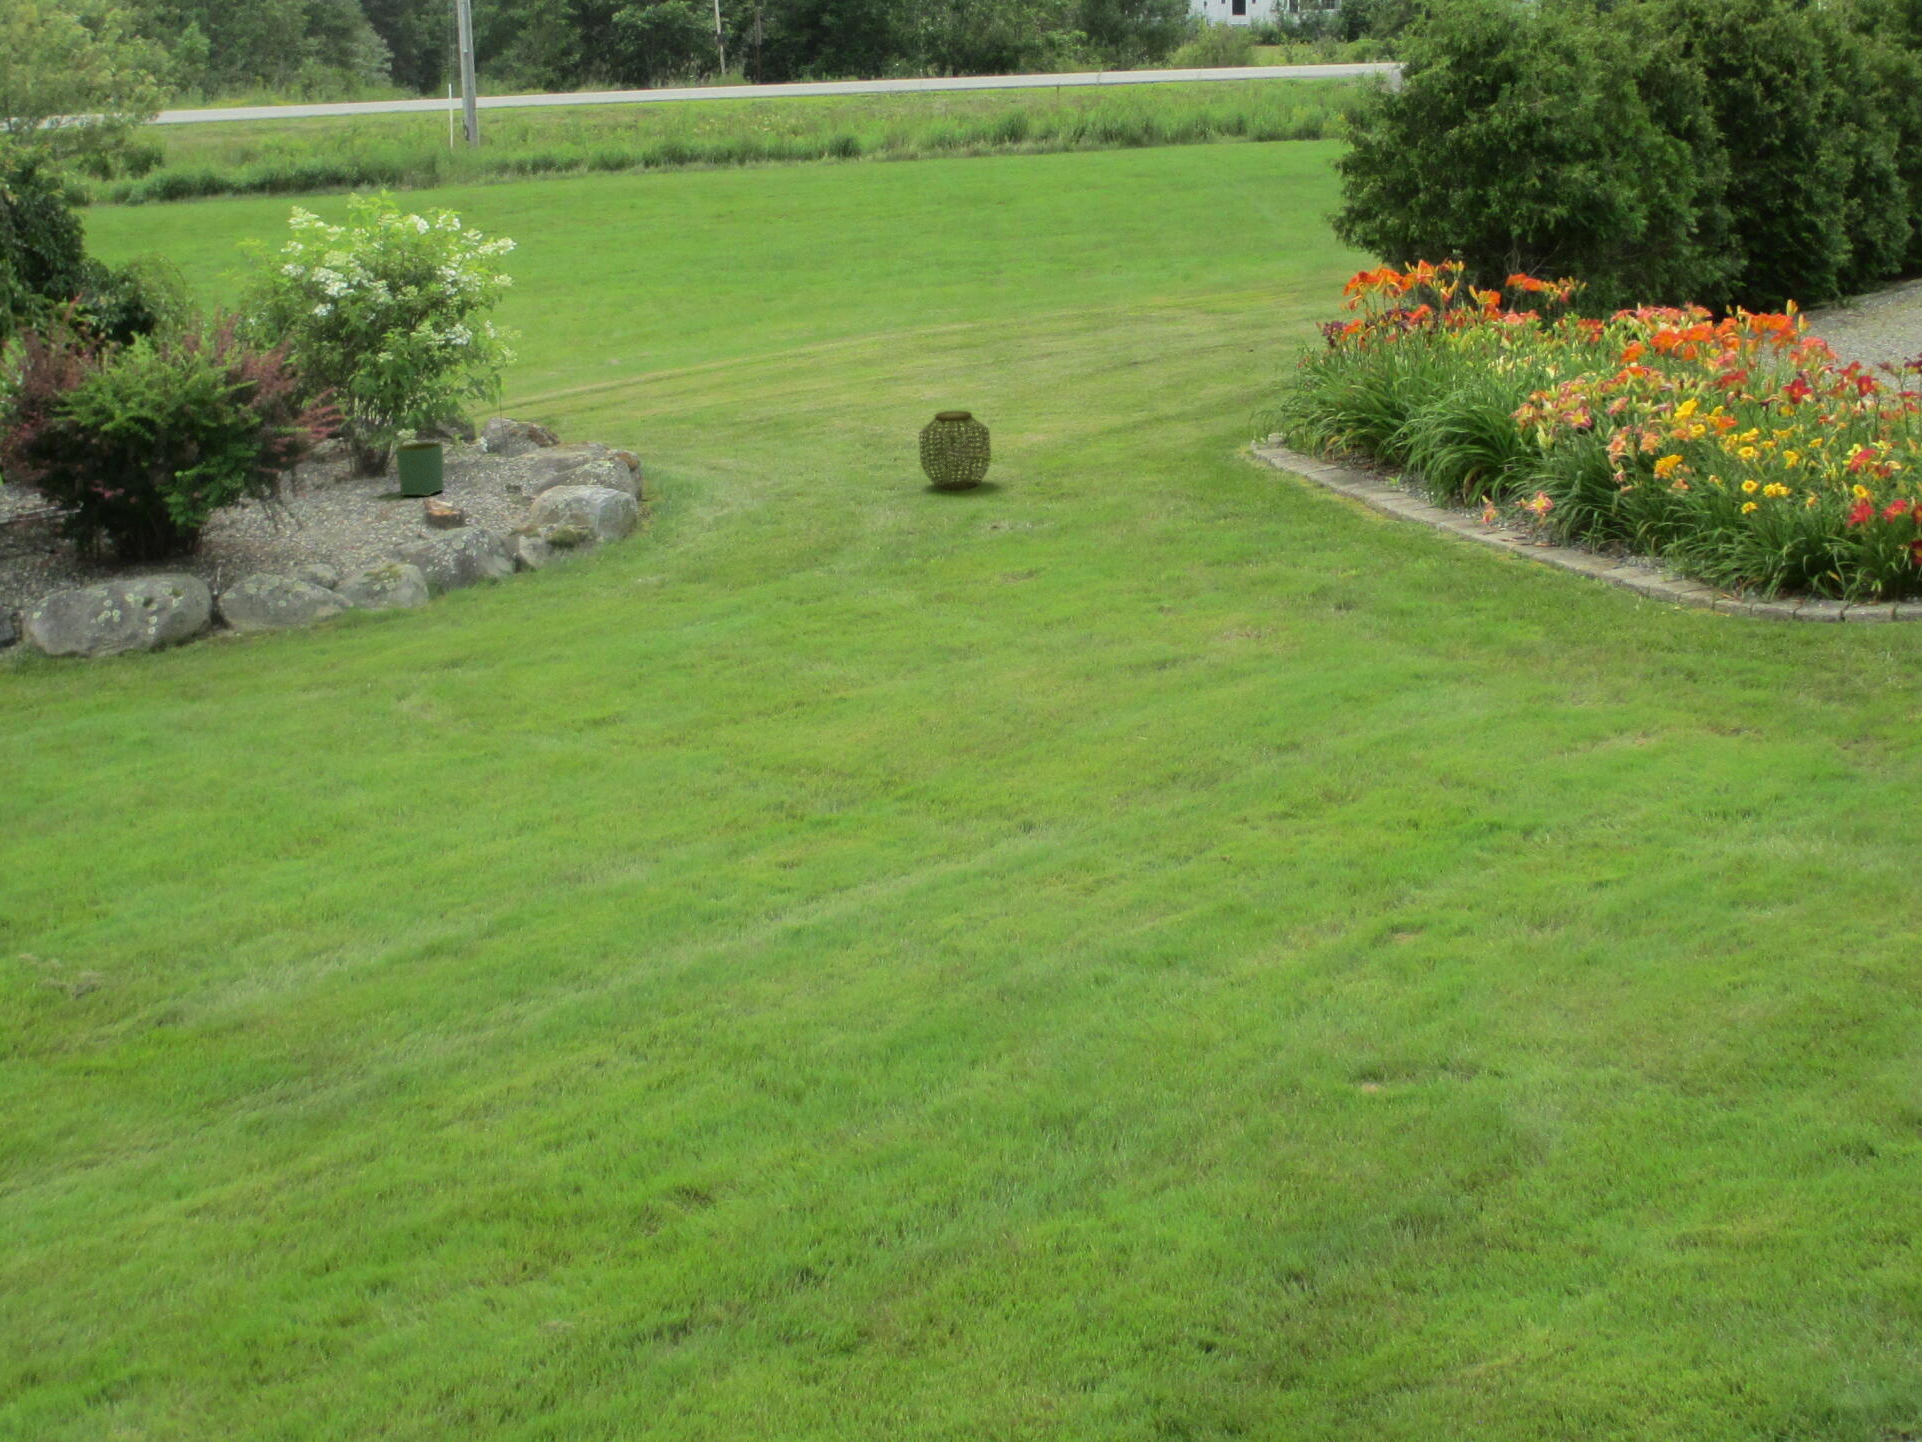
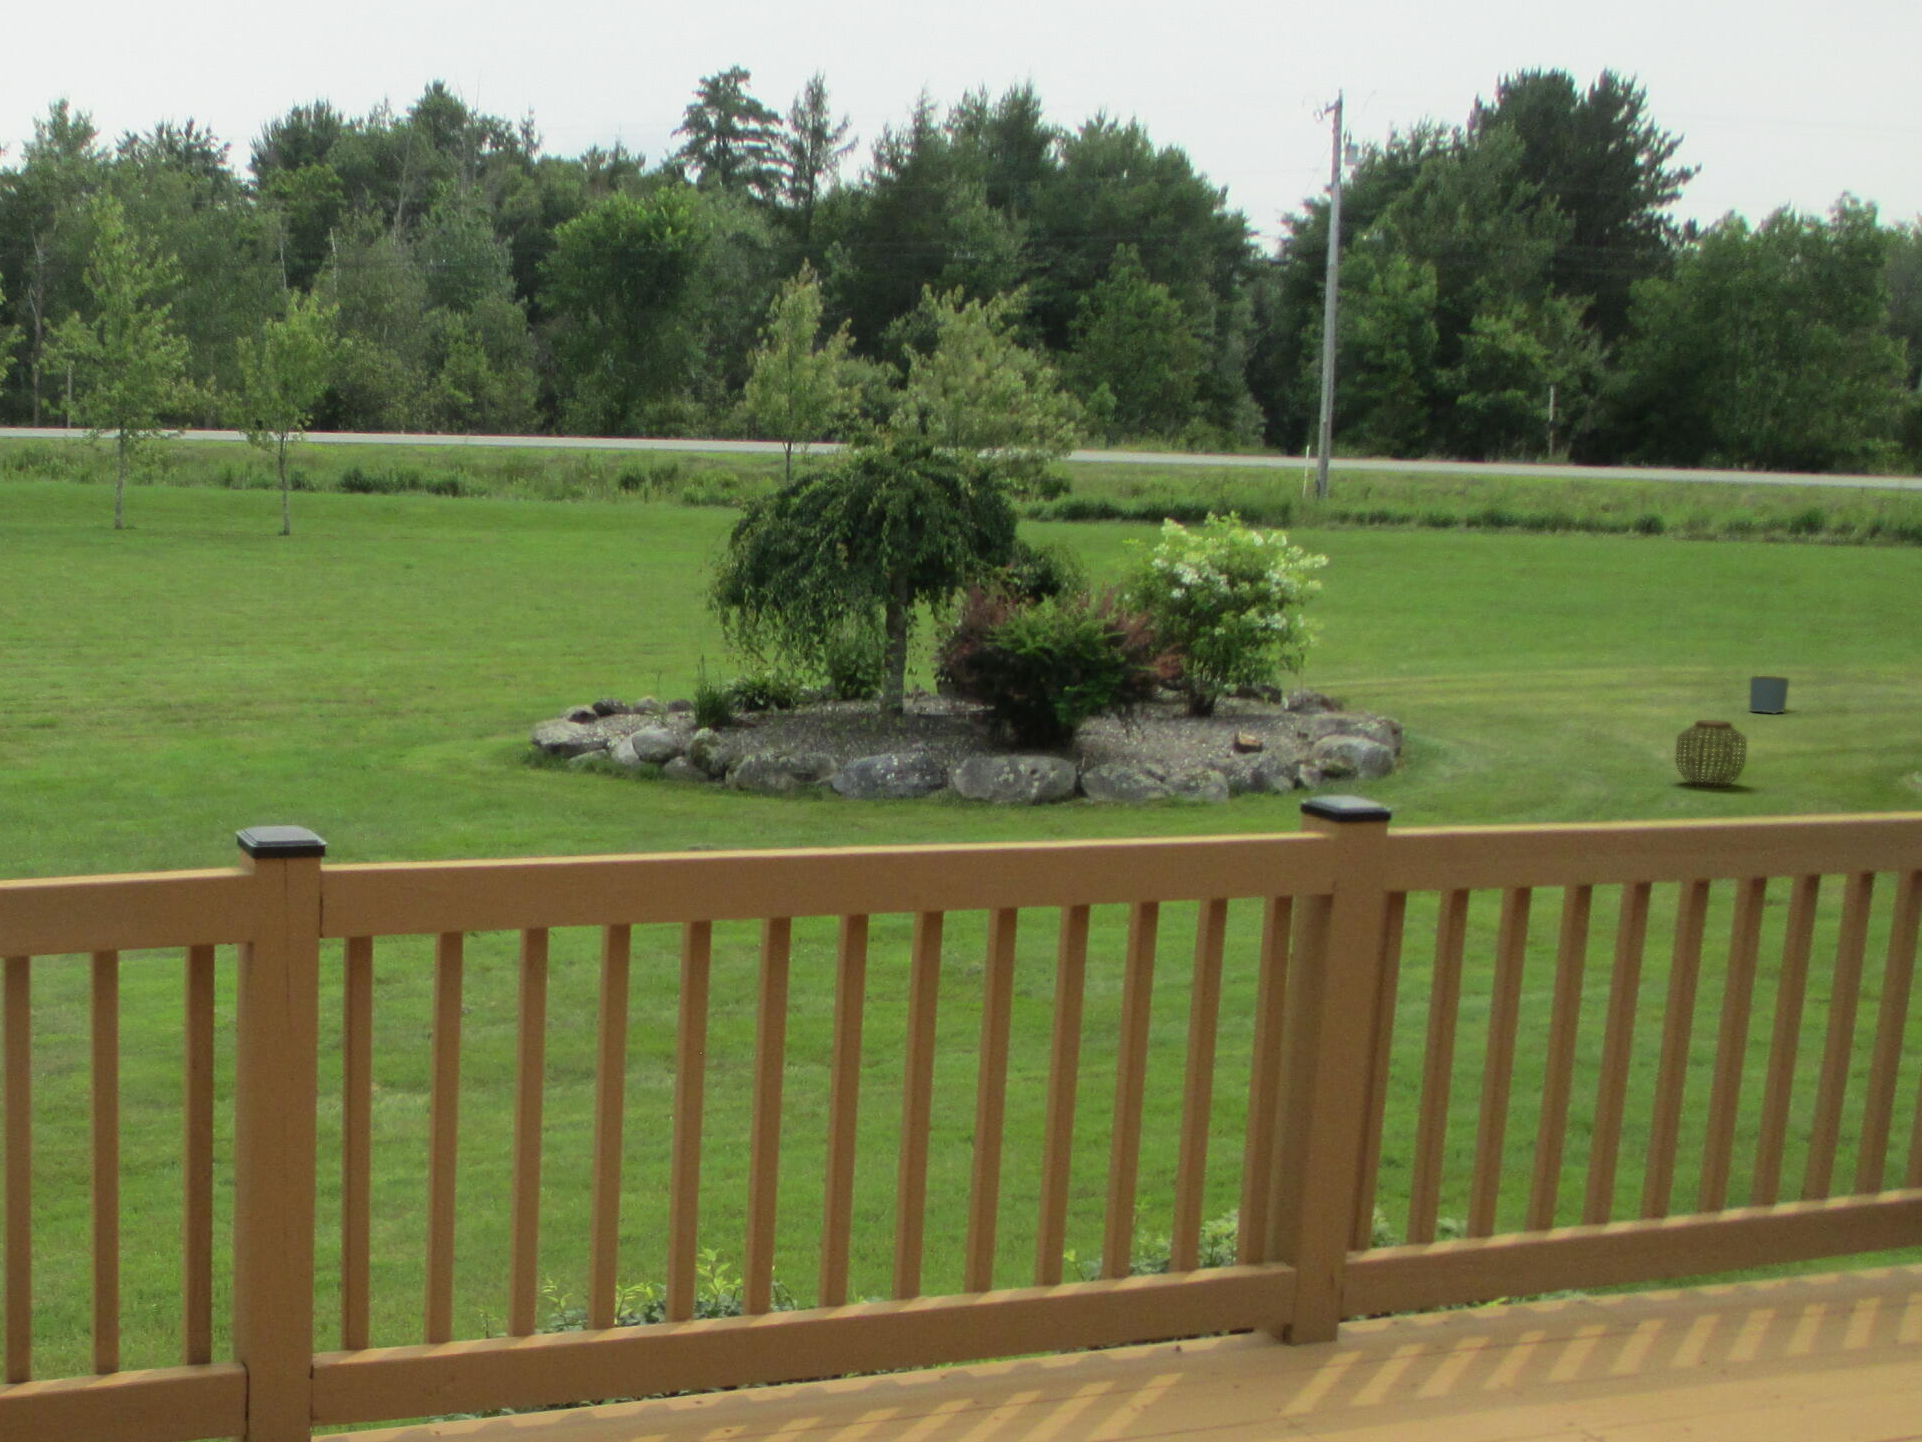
planter: present [396,442,444,496] -> present [1749,676,1789,714]

